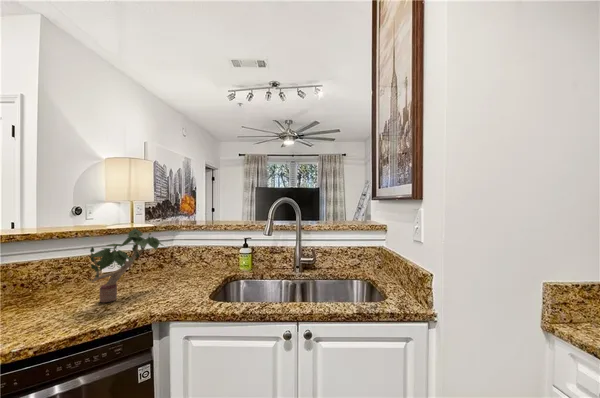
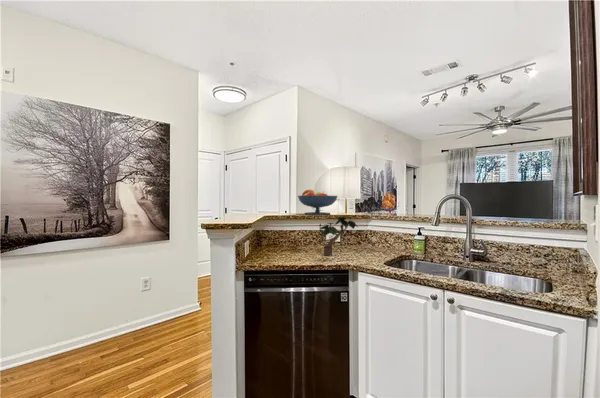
fruit bowl: none [39,186,123,230] -> present [298,190,337,215]

